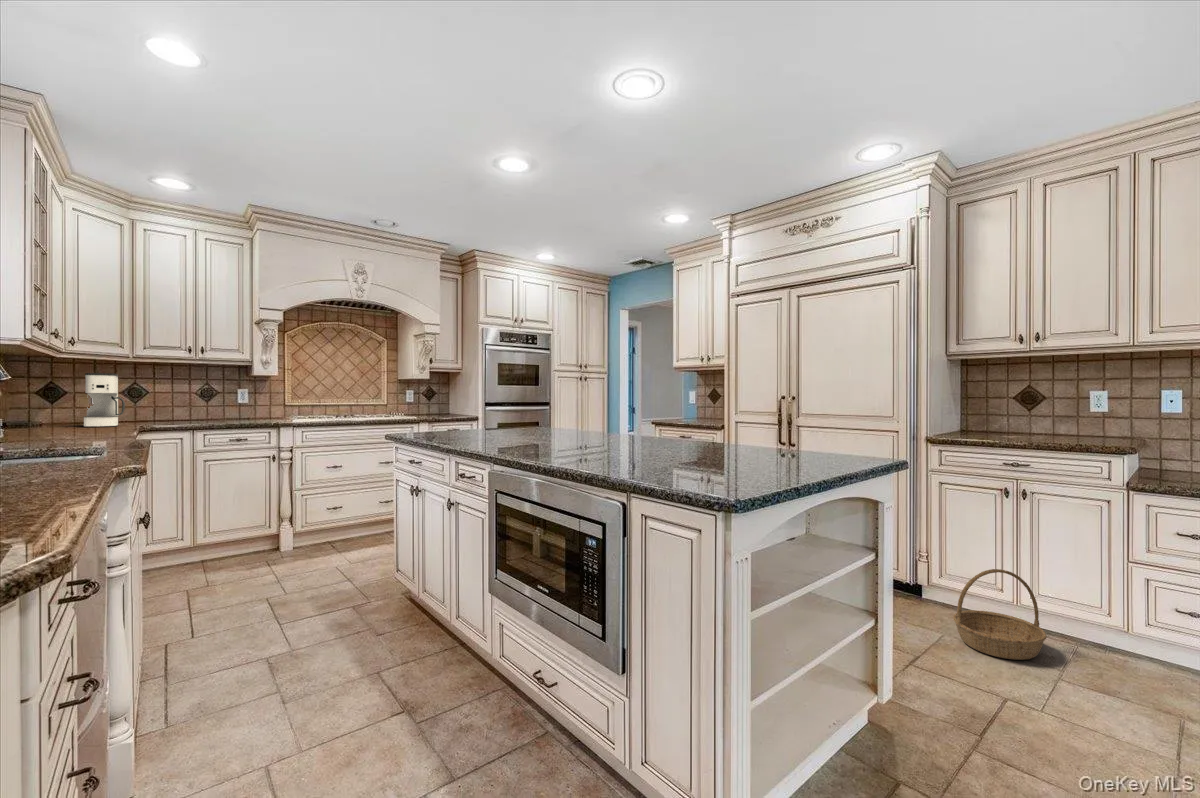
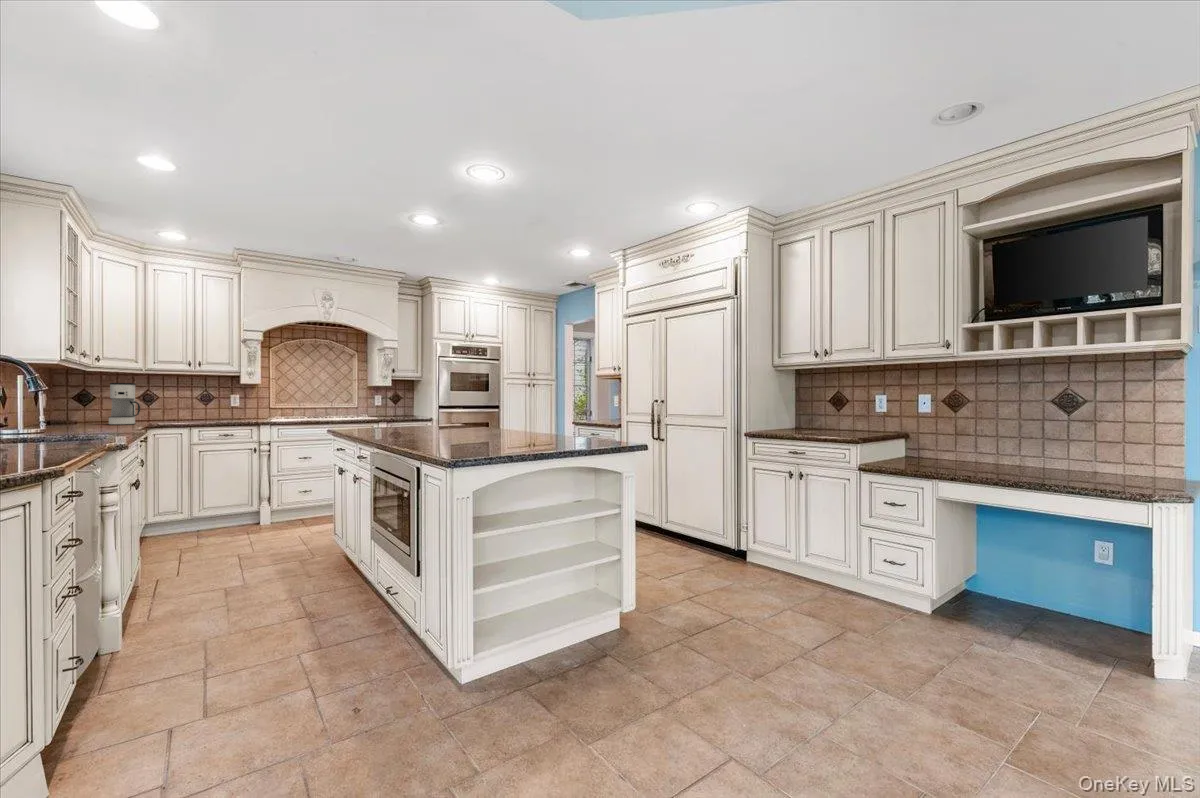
basket: present [953,569,1047,660] -> none [737,532,798,599]

